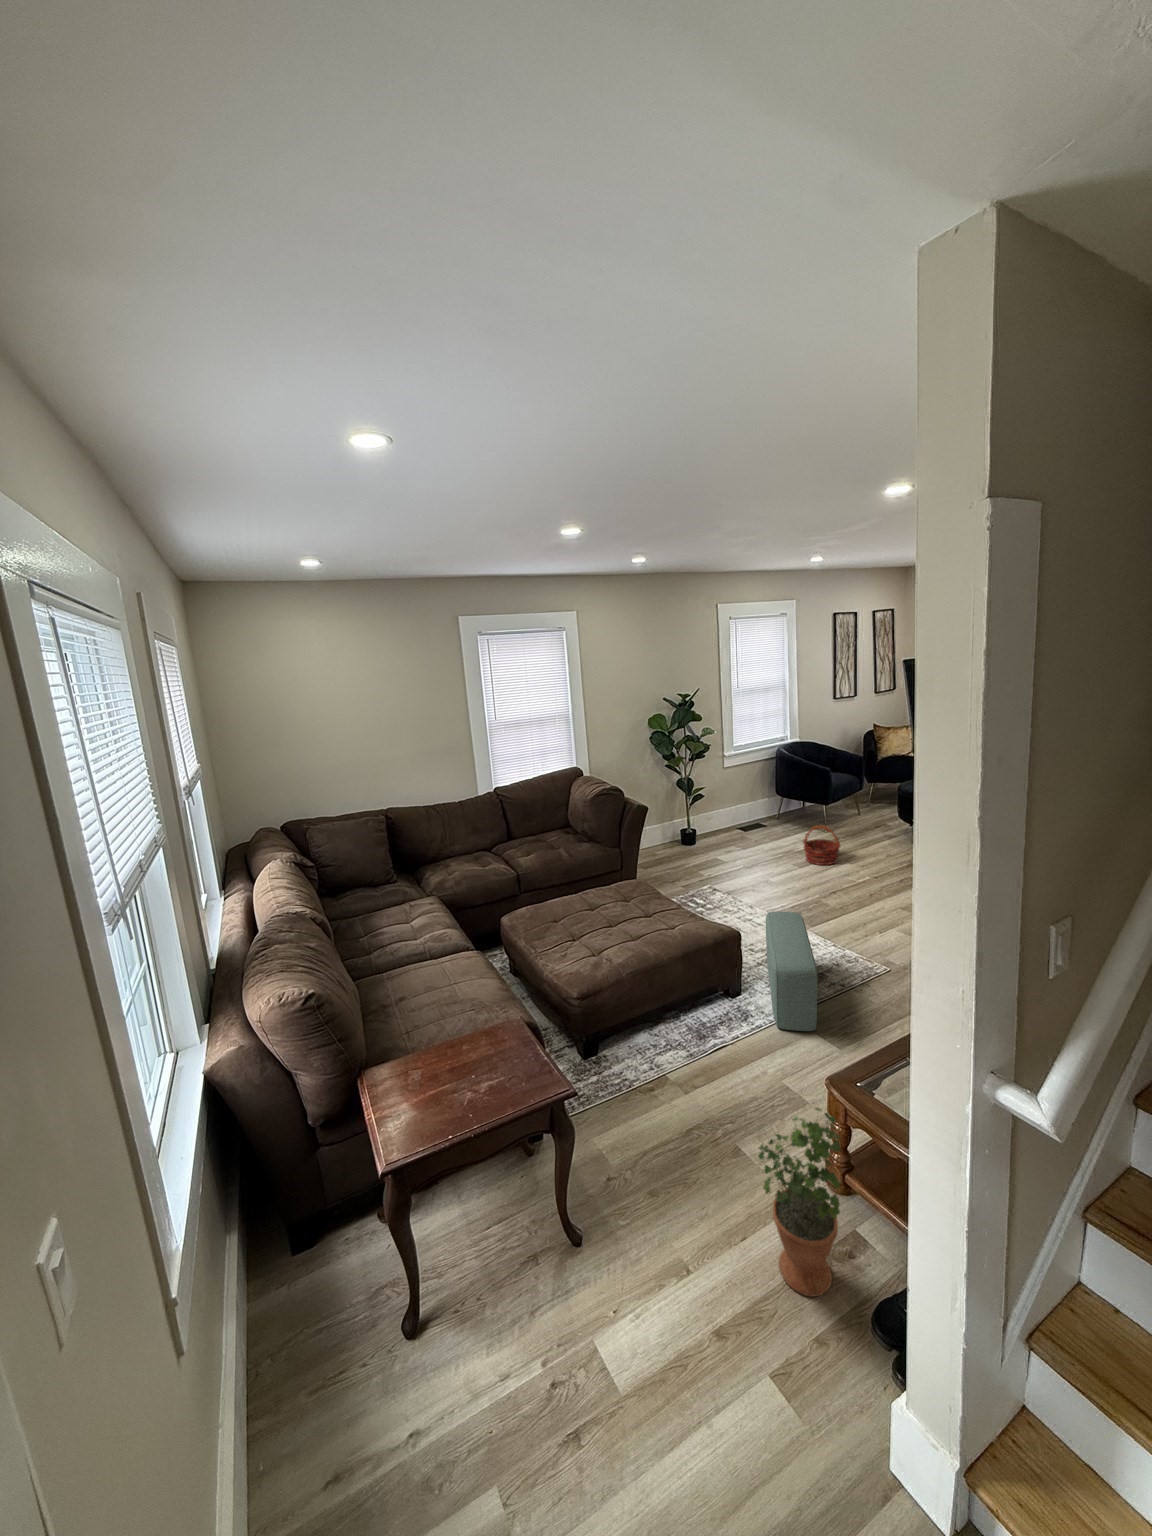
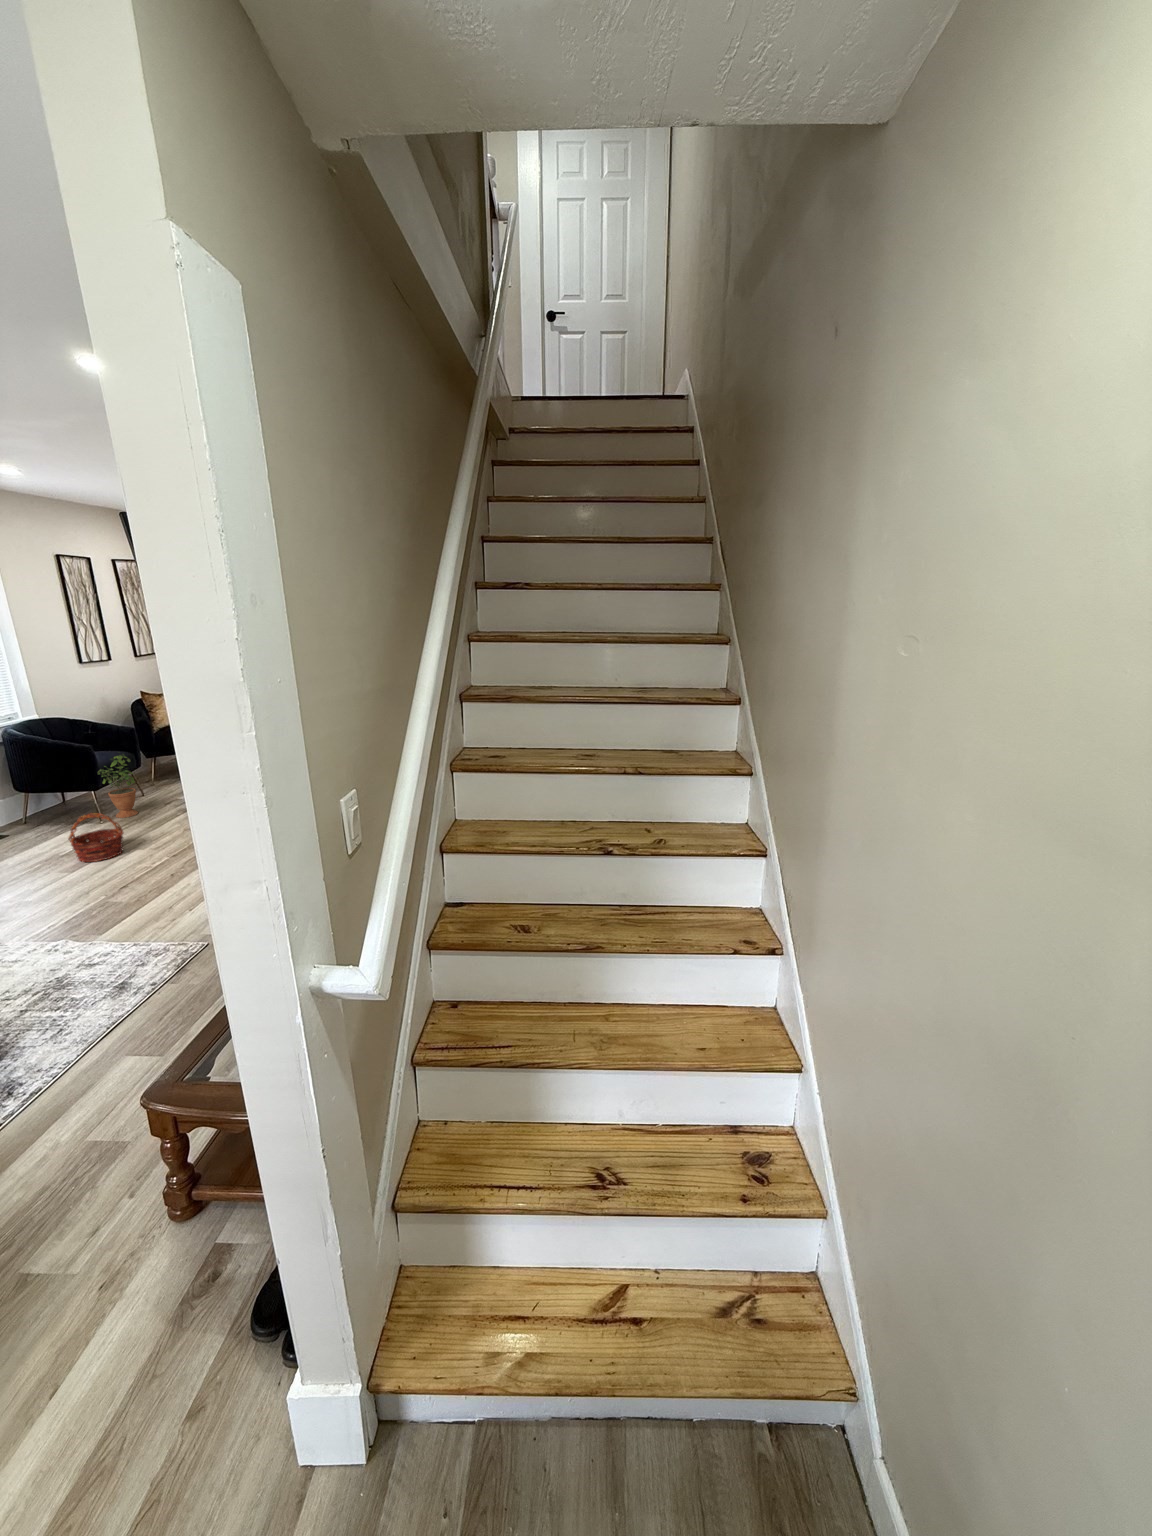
pouf: present [766,911,817,1031] -> none [20,924,125,1078]
potted plant: present [758,1107,841,1297] -> present [98,754,138,818]

